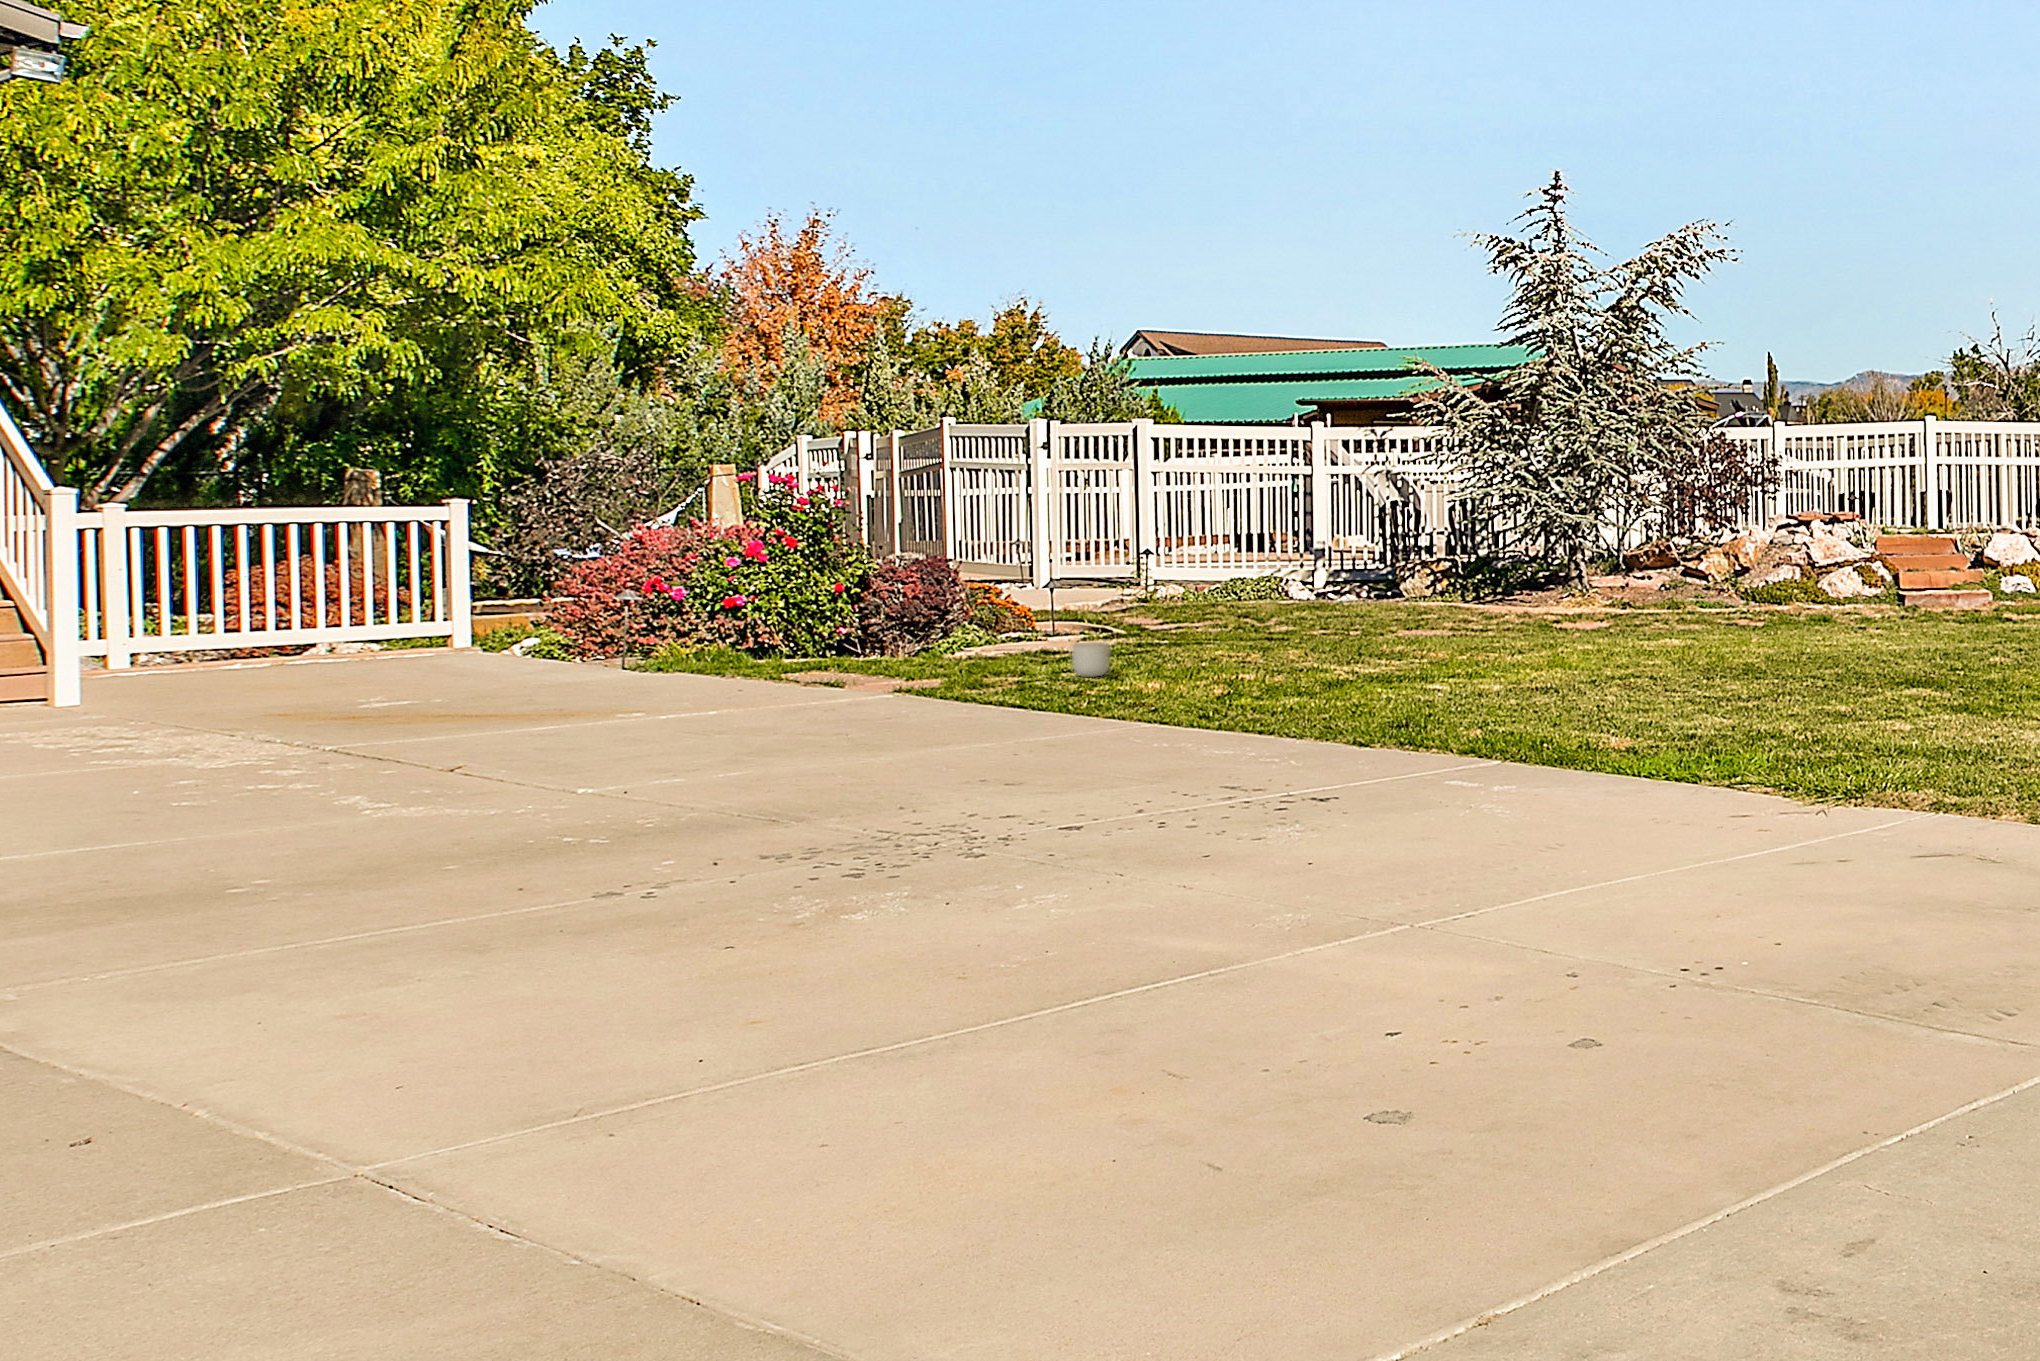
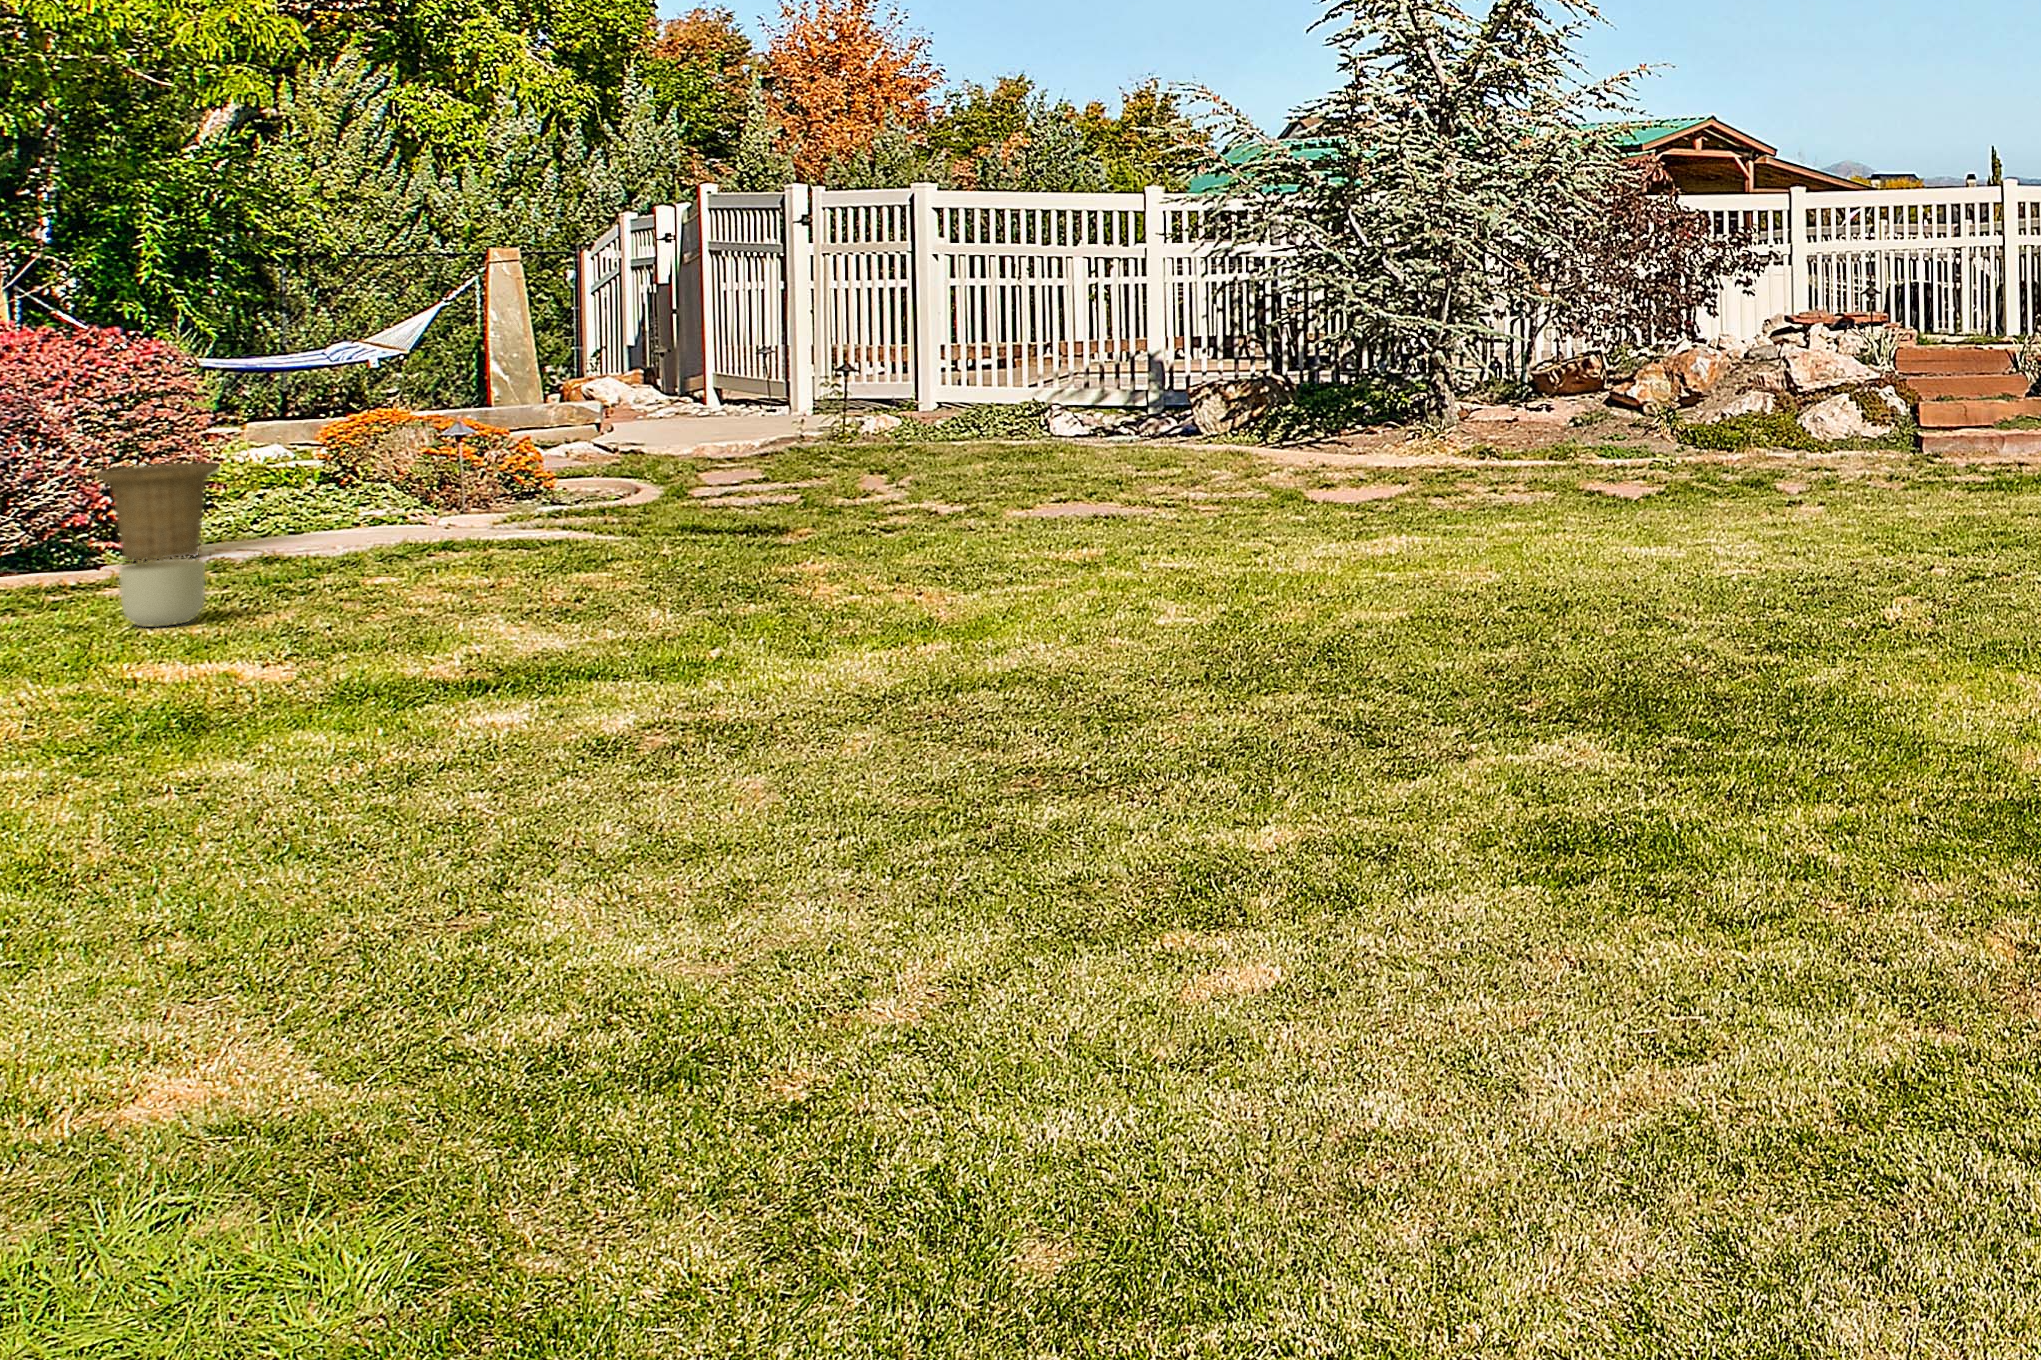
basket: none [950,599,1010,655] -> present [96,463,219,563]

